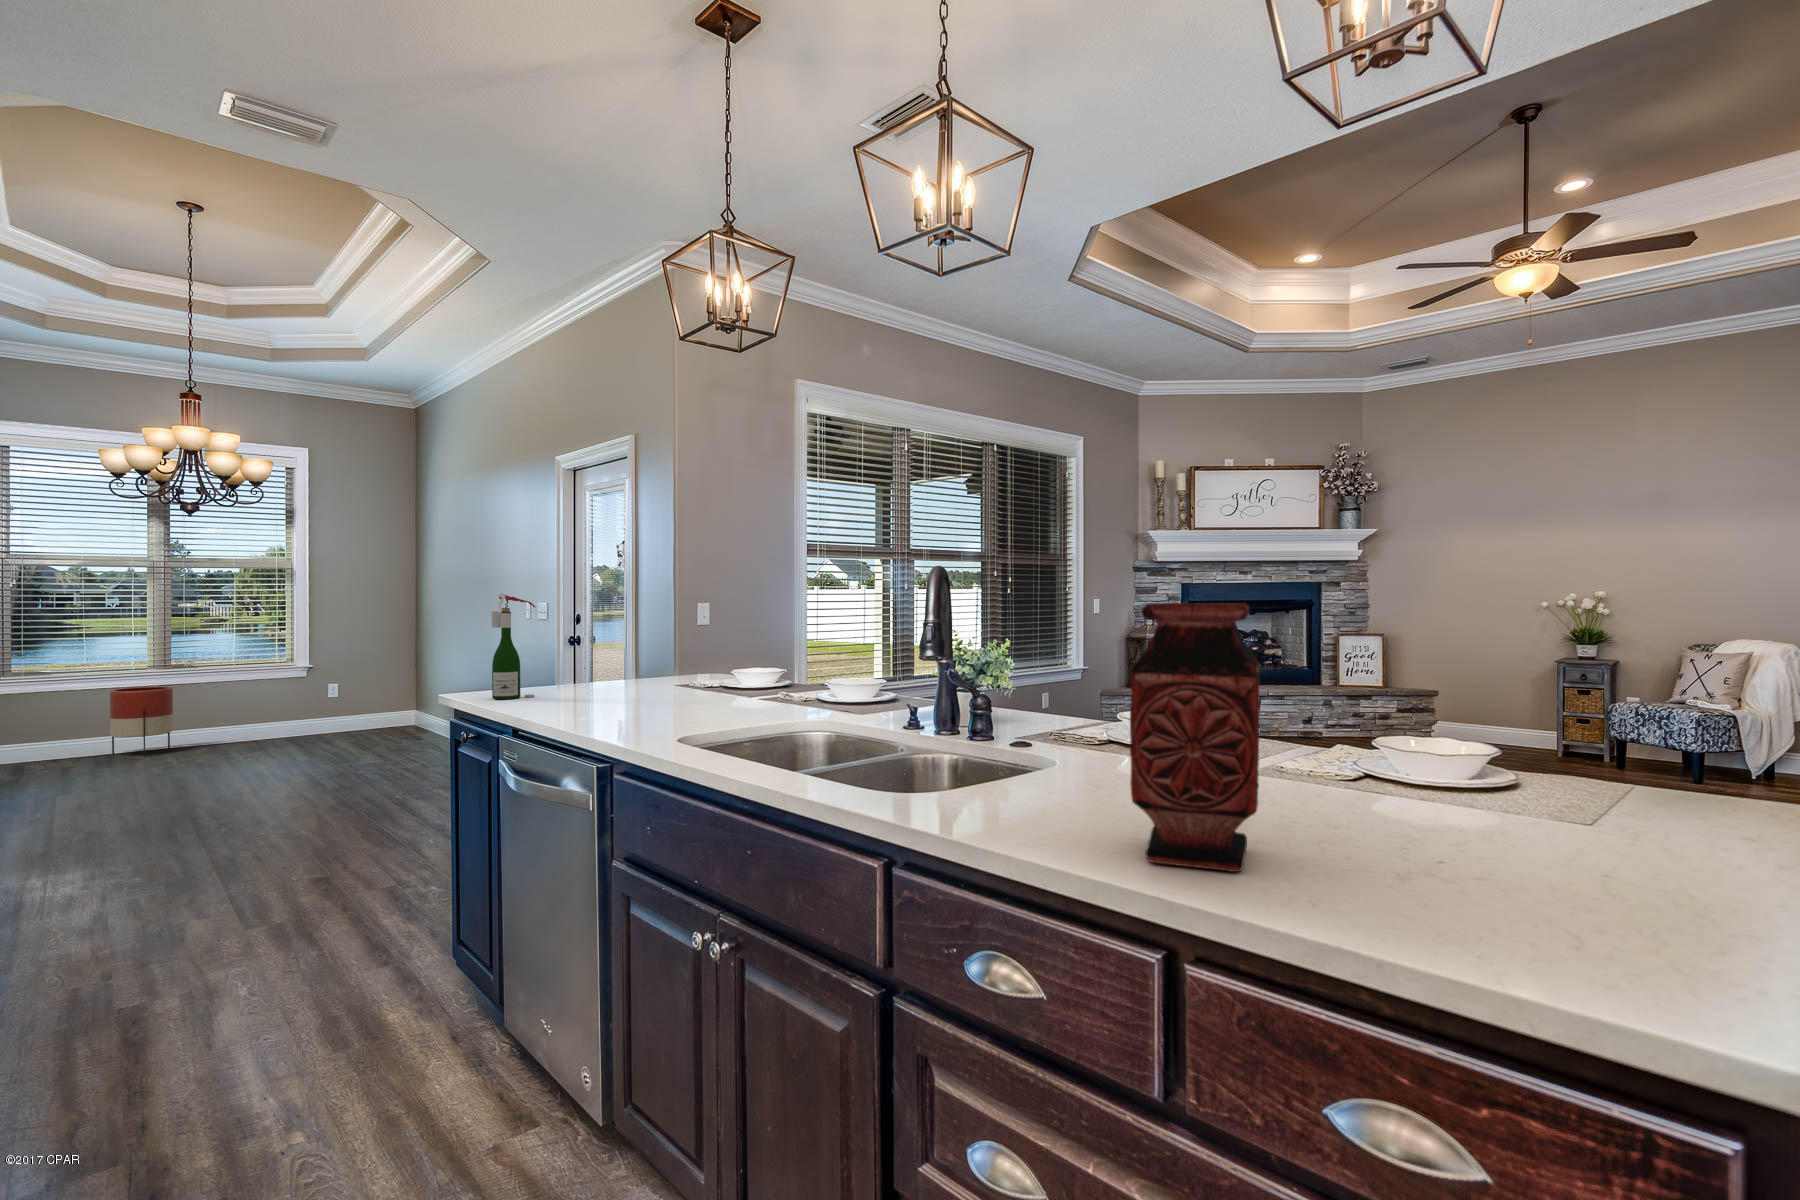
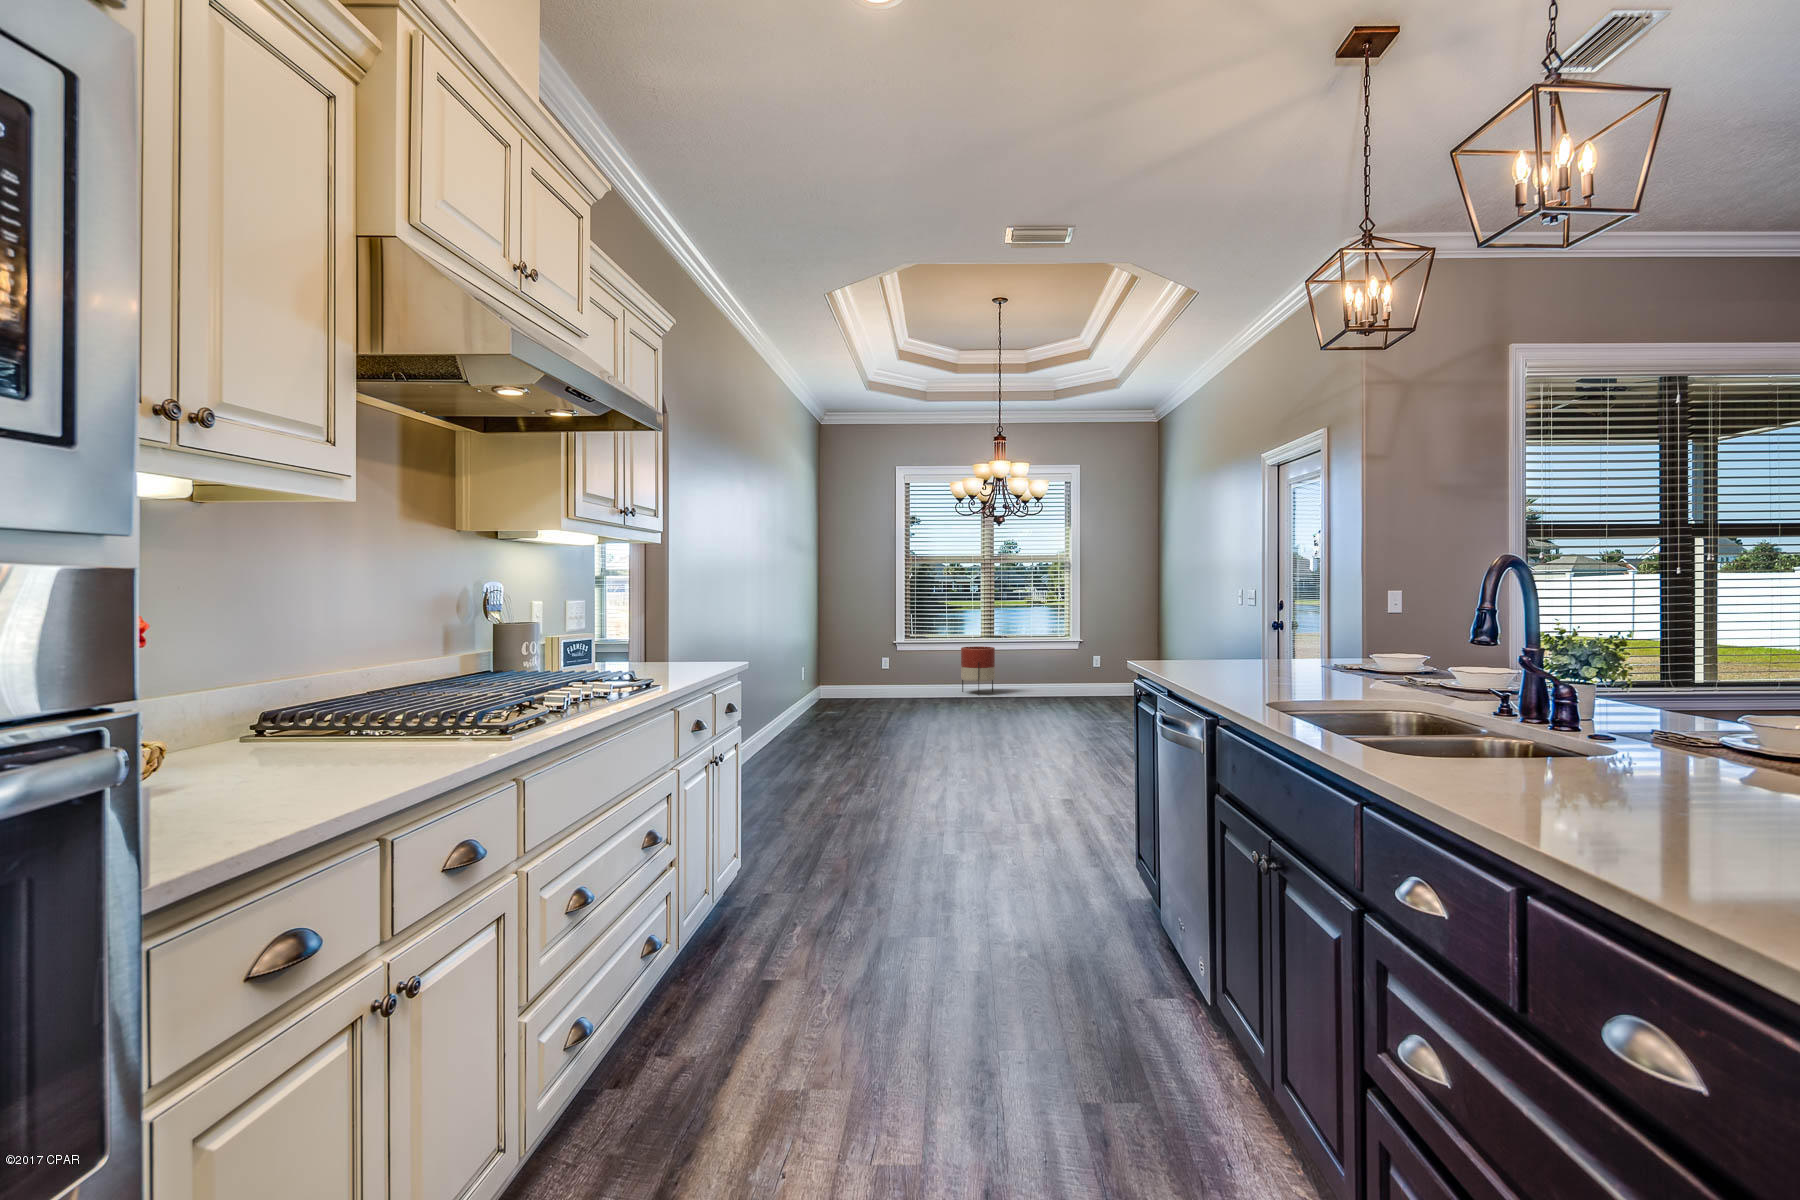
wine bottle: present [491,594,535,699] -> none [1163,583,1197,666]
vase: present [1130,603,1260,872] -> none [1530,599,1717,849]

